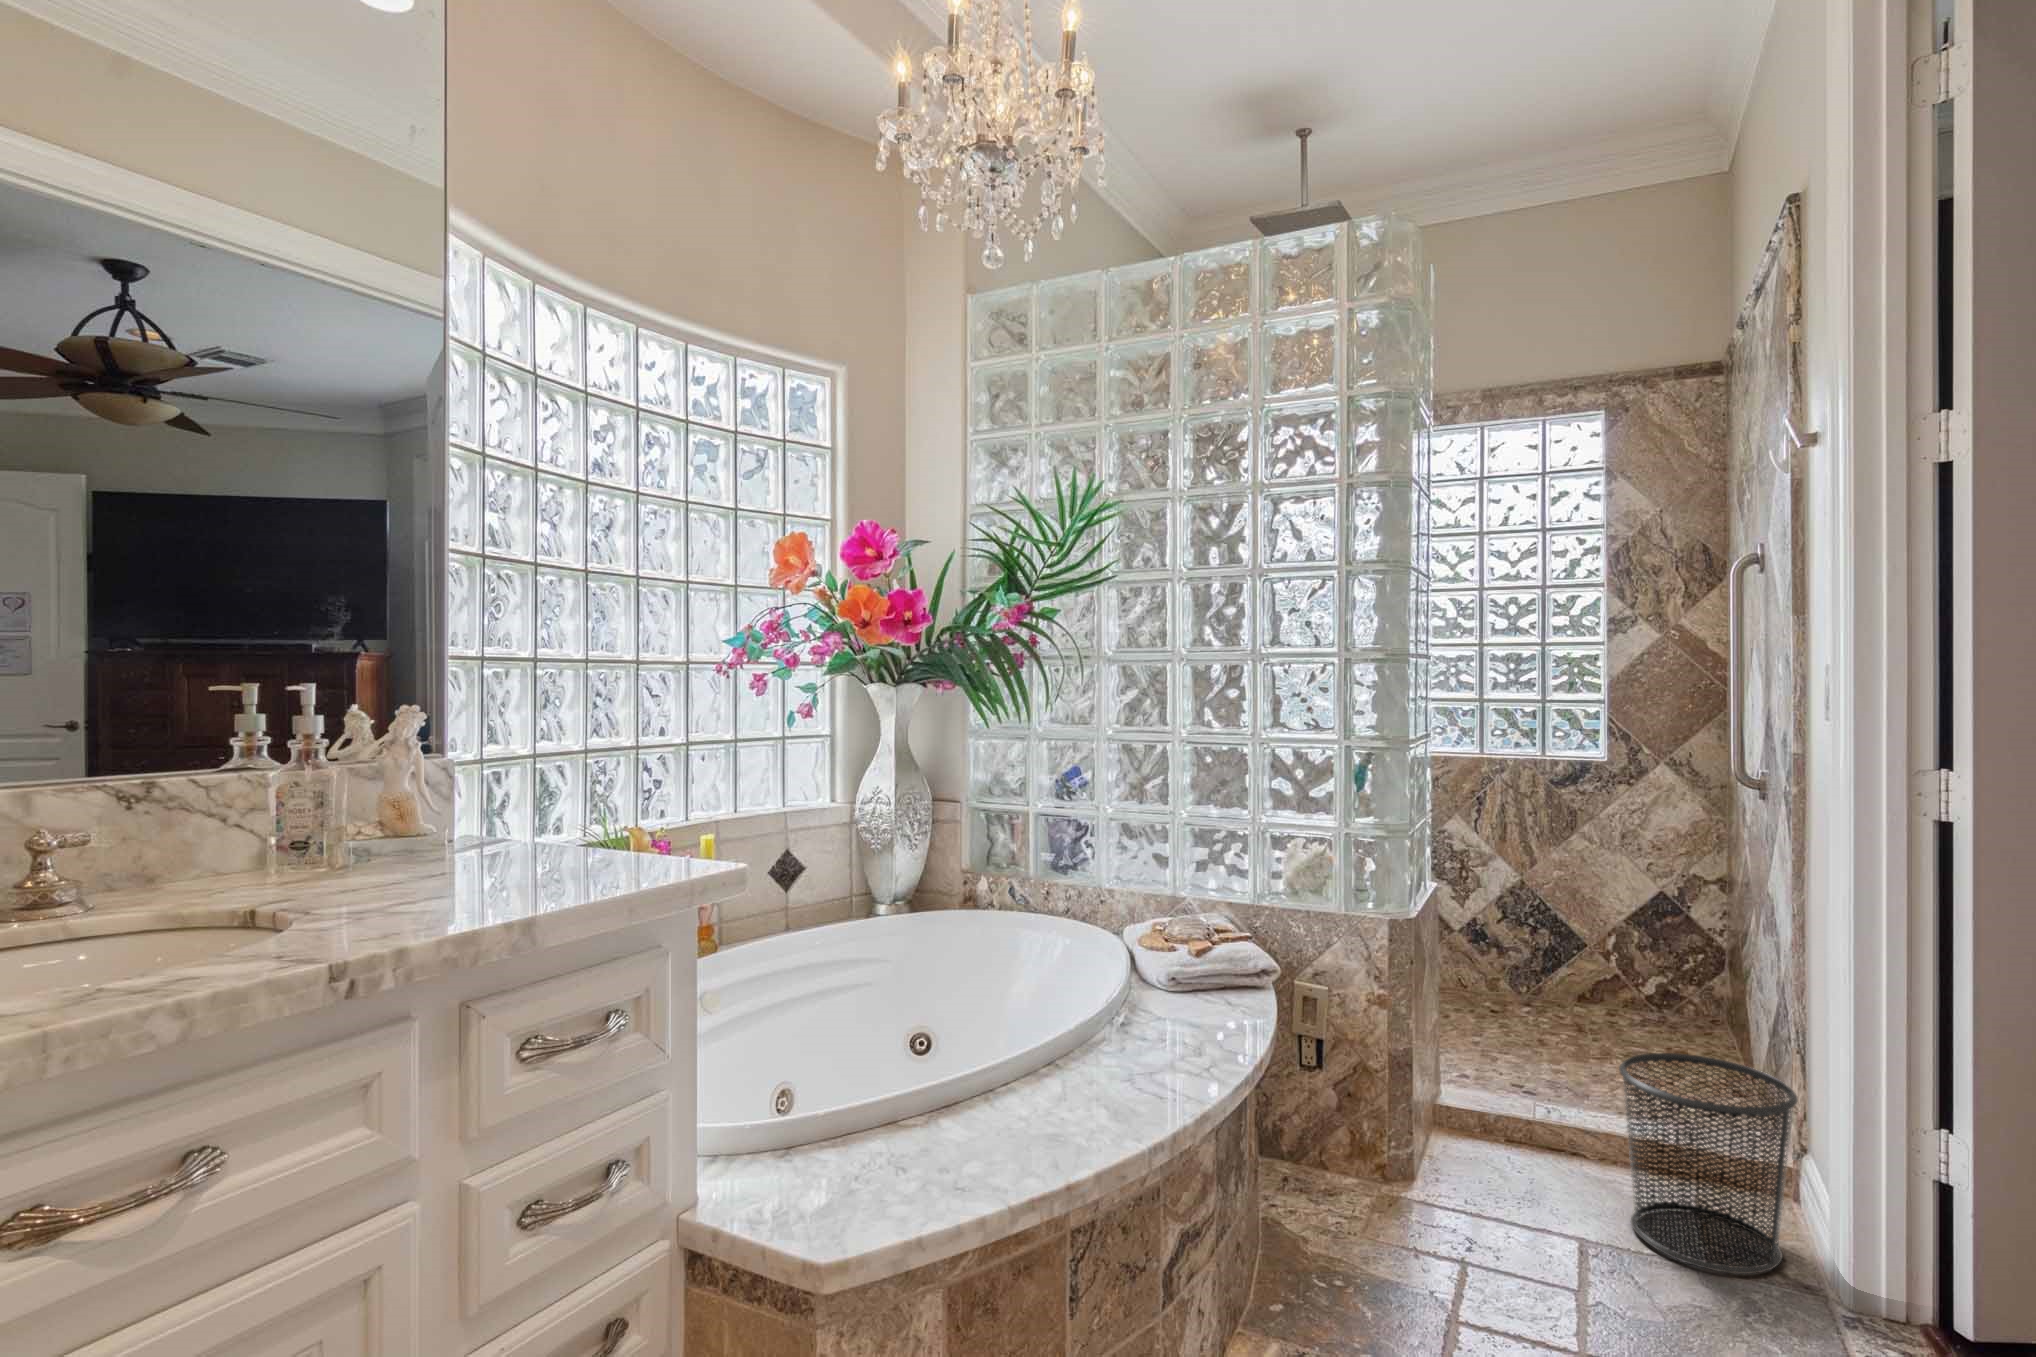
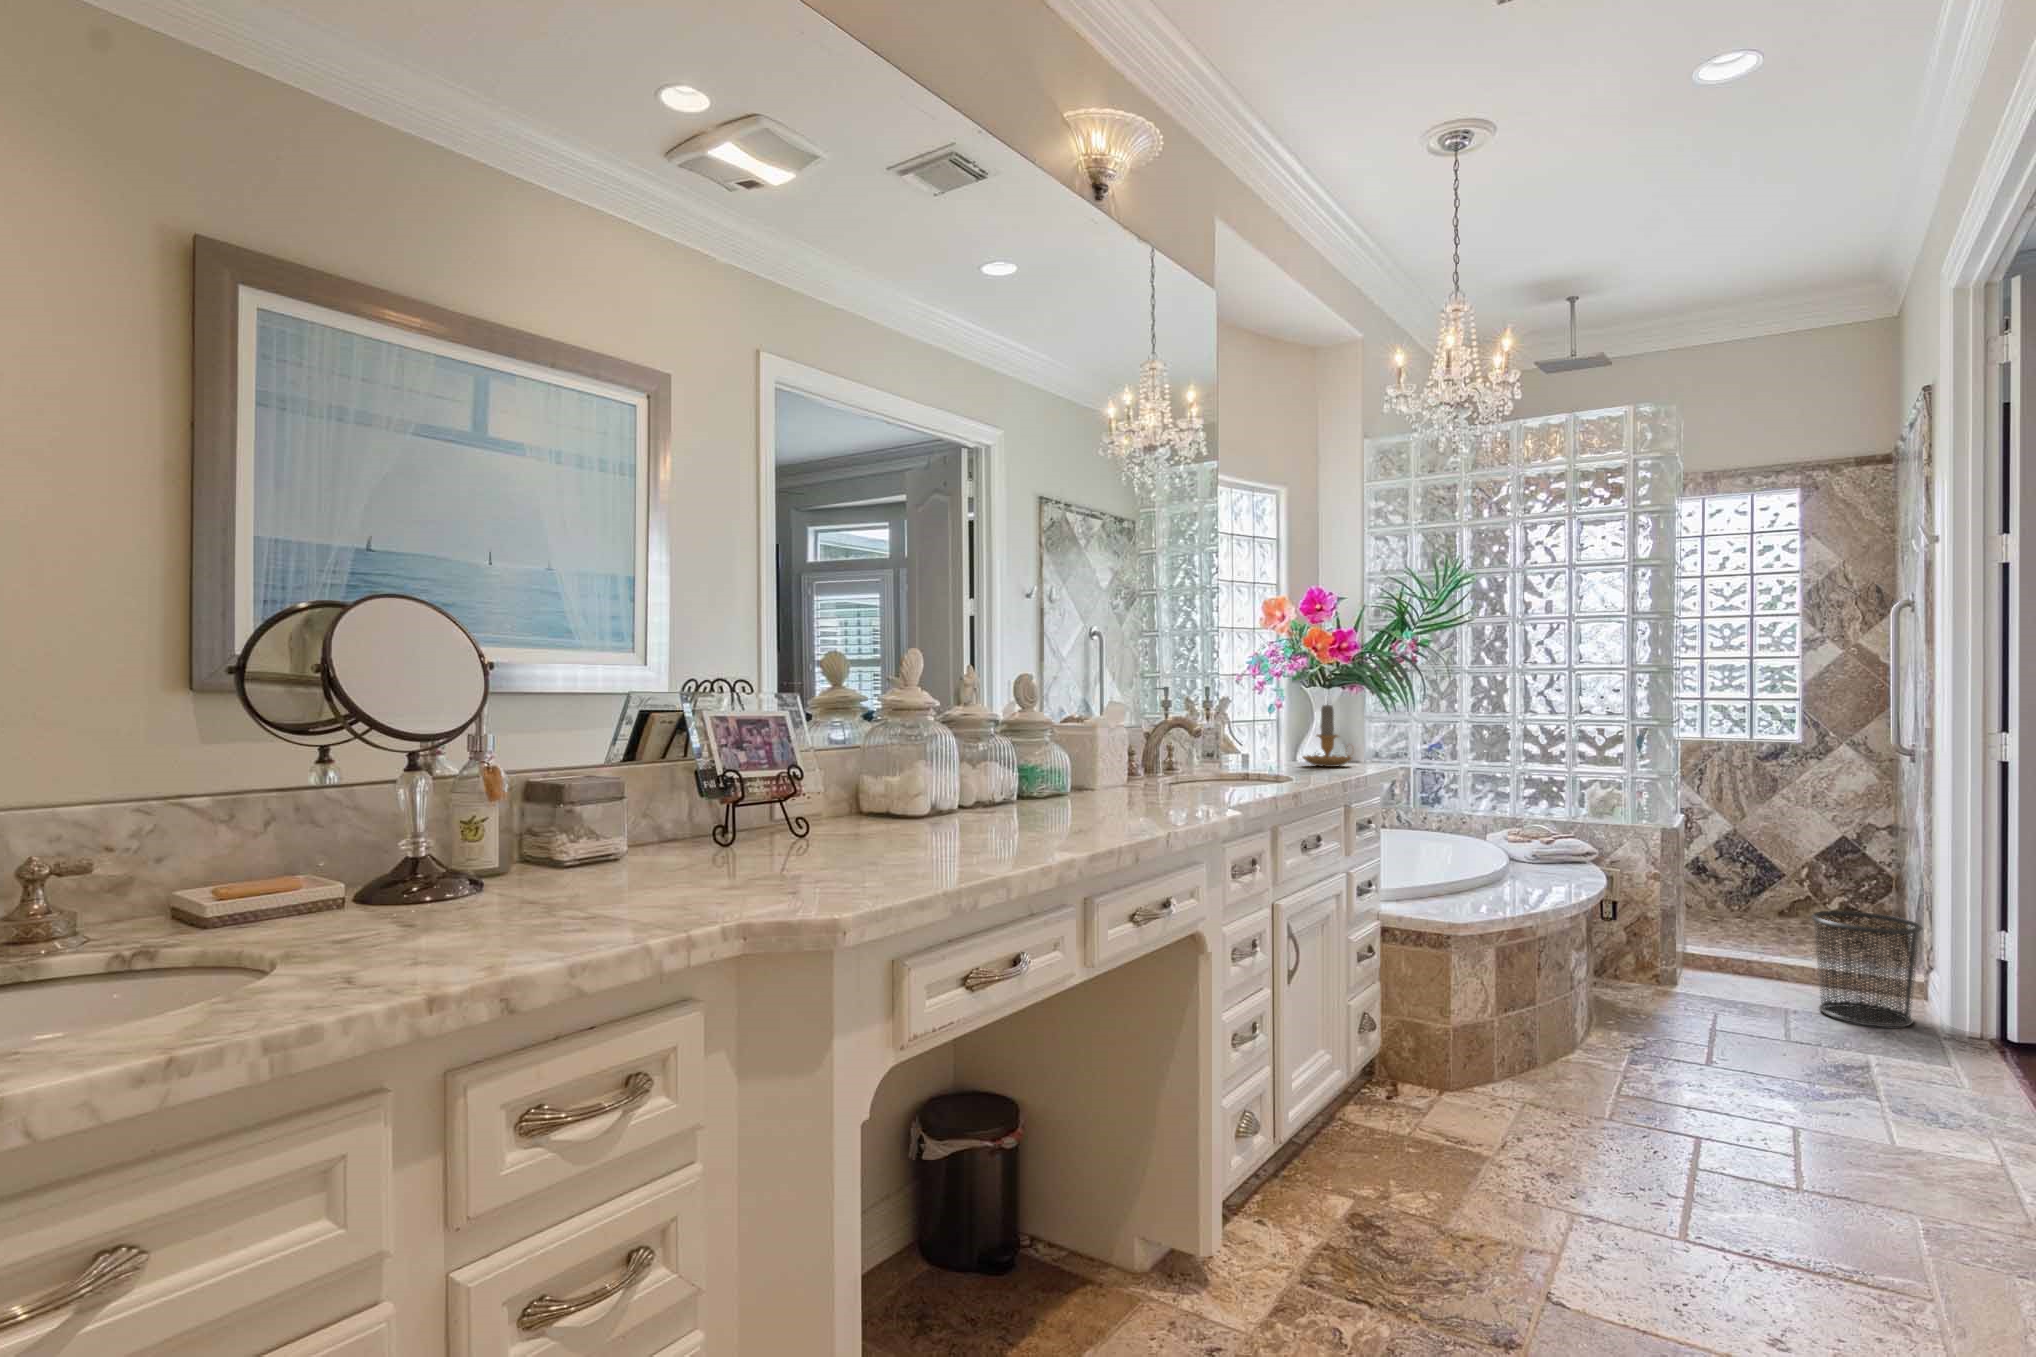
candle: none [506,729,654,883] -> present [1303,705,1352,767]

